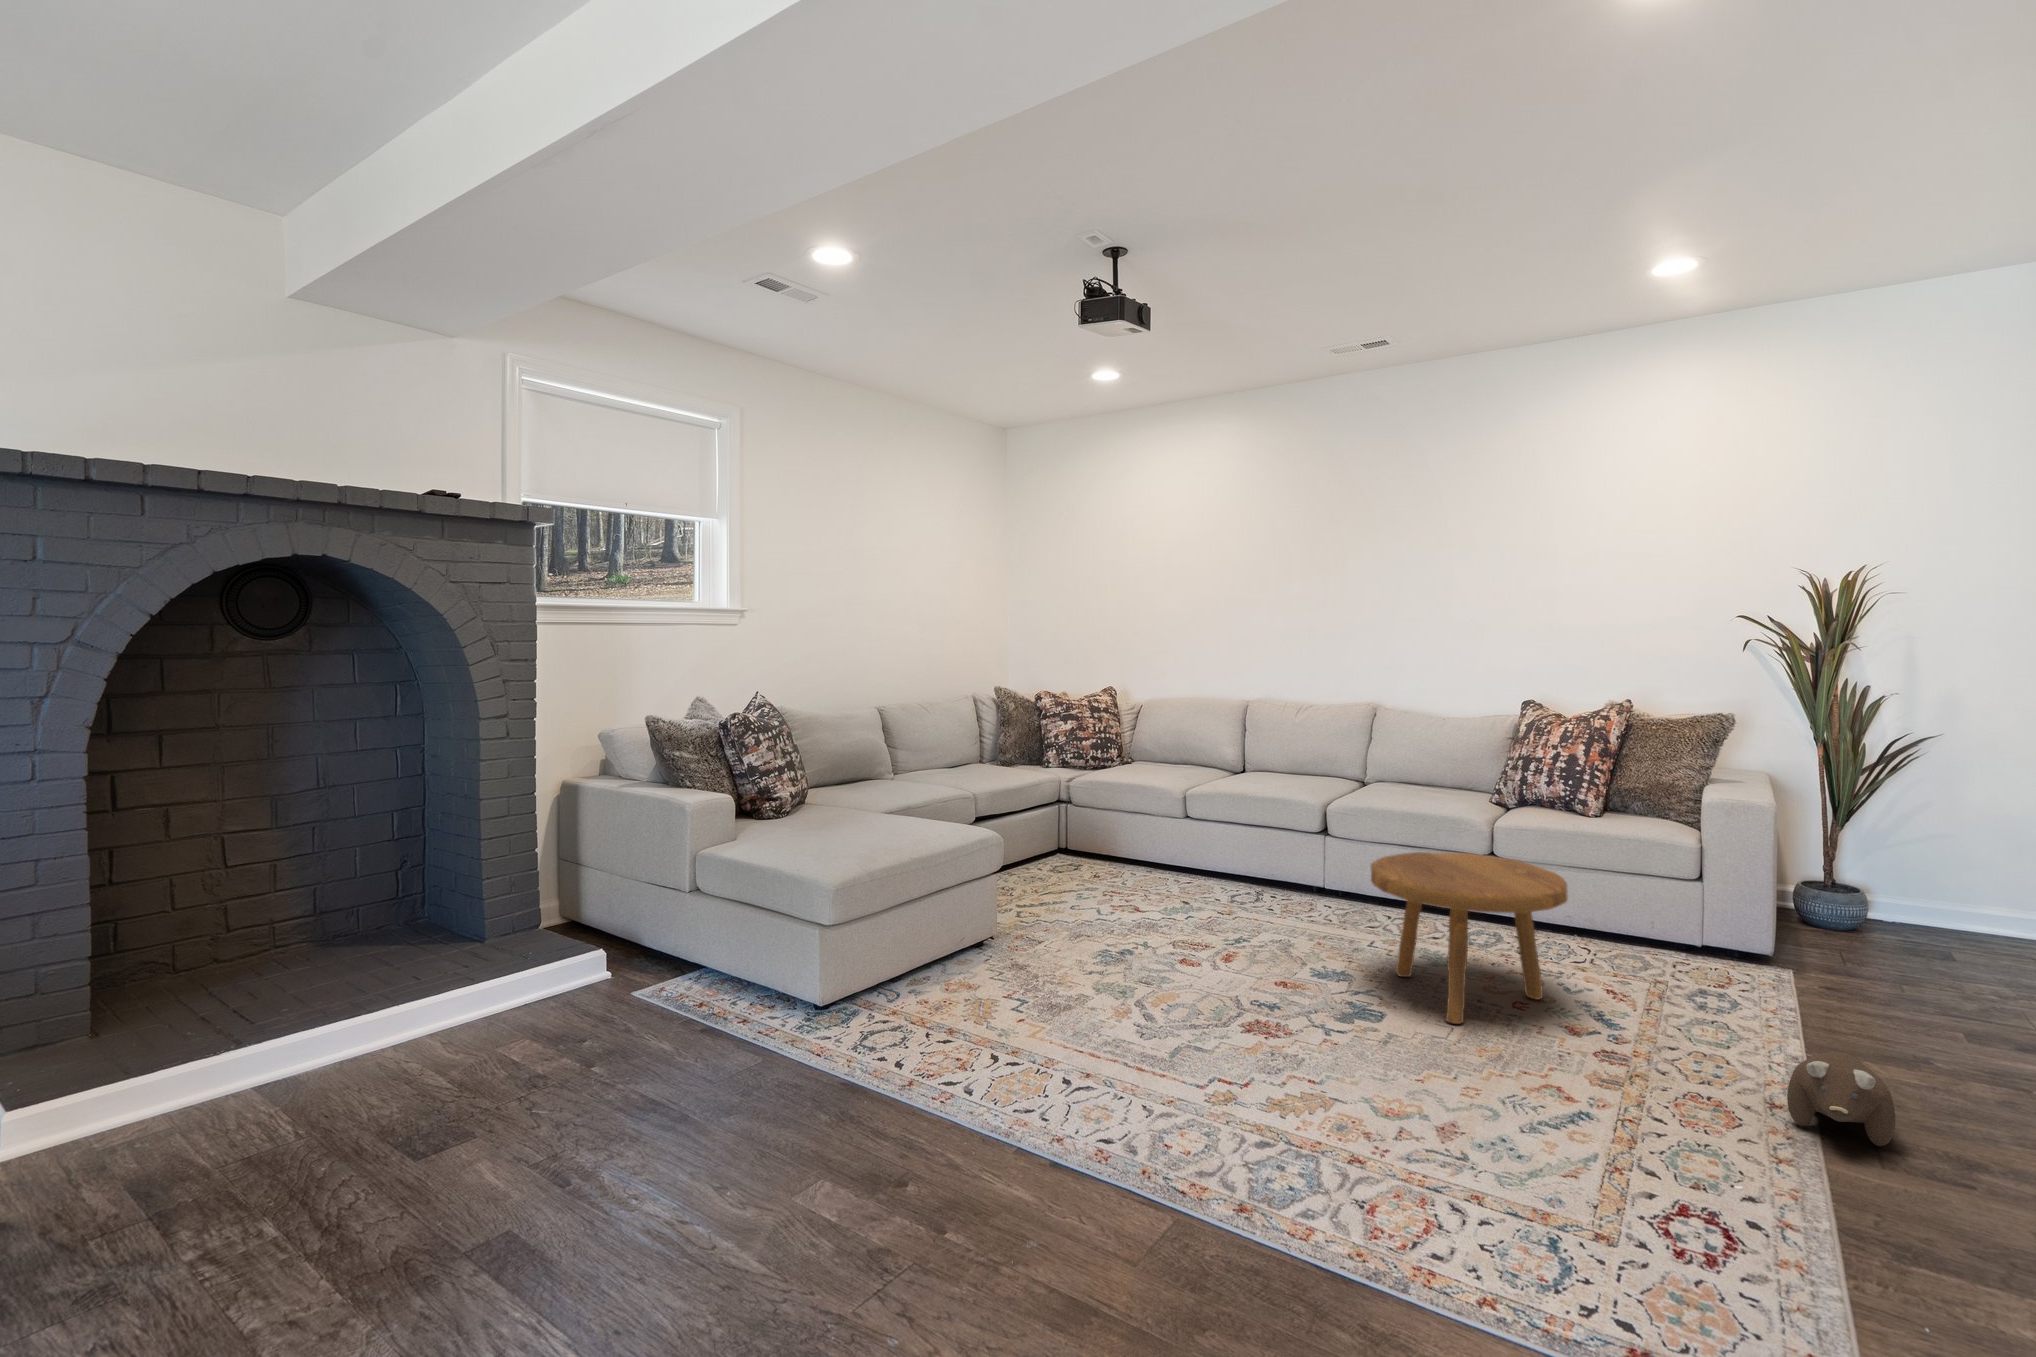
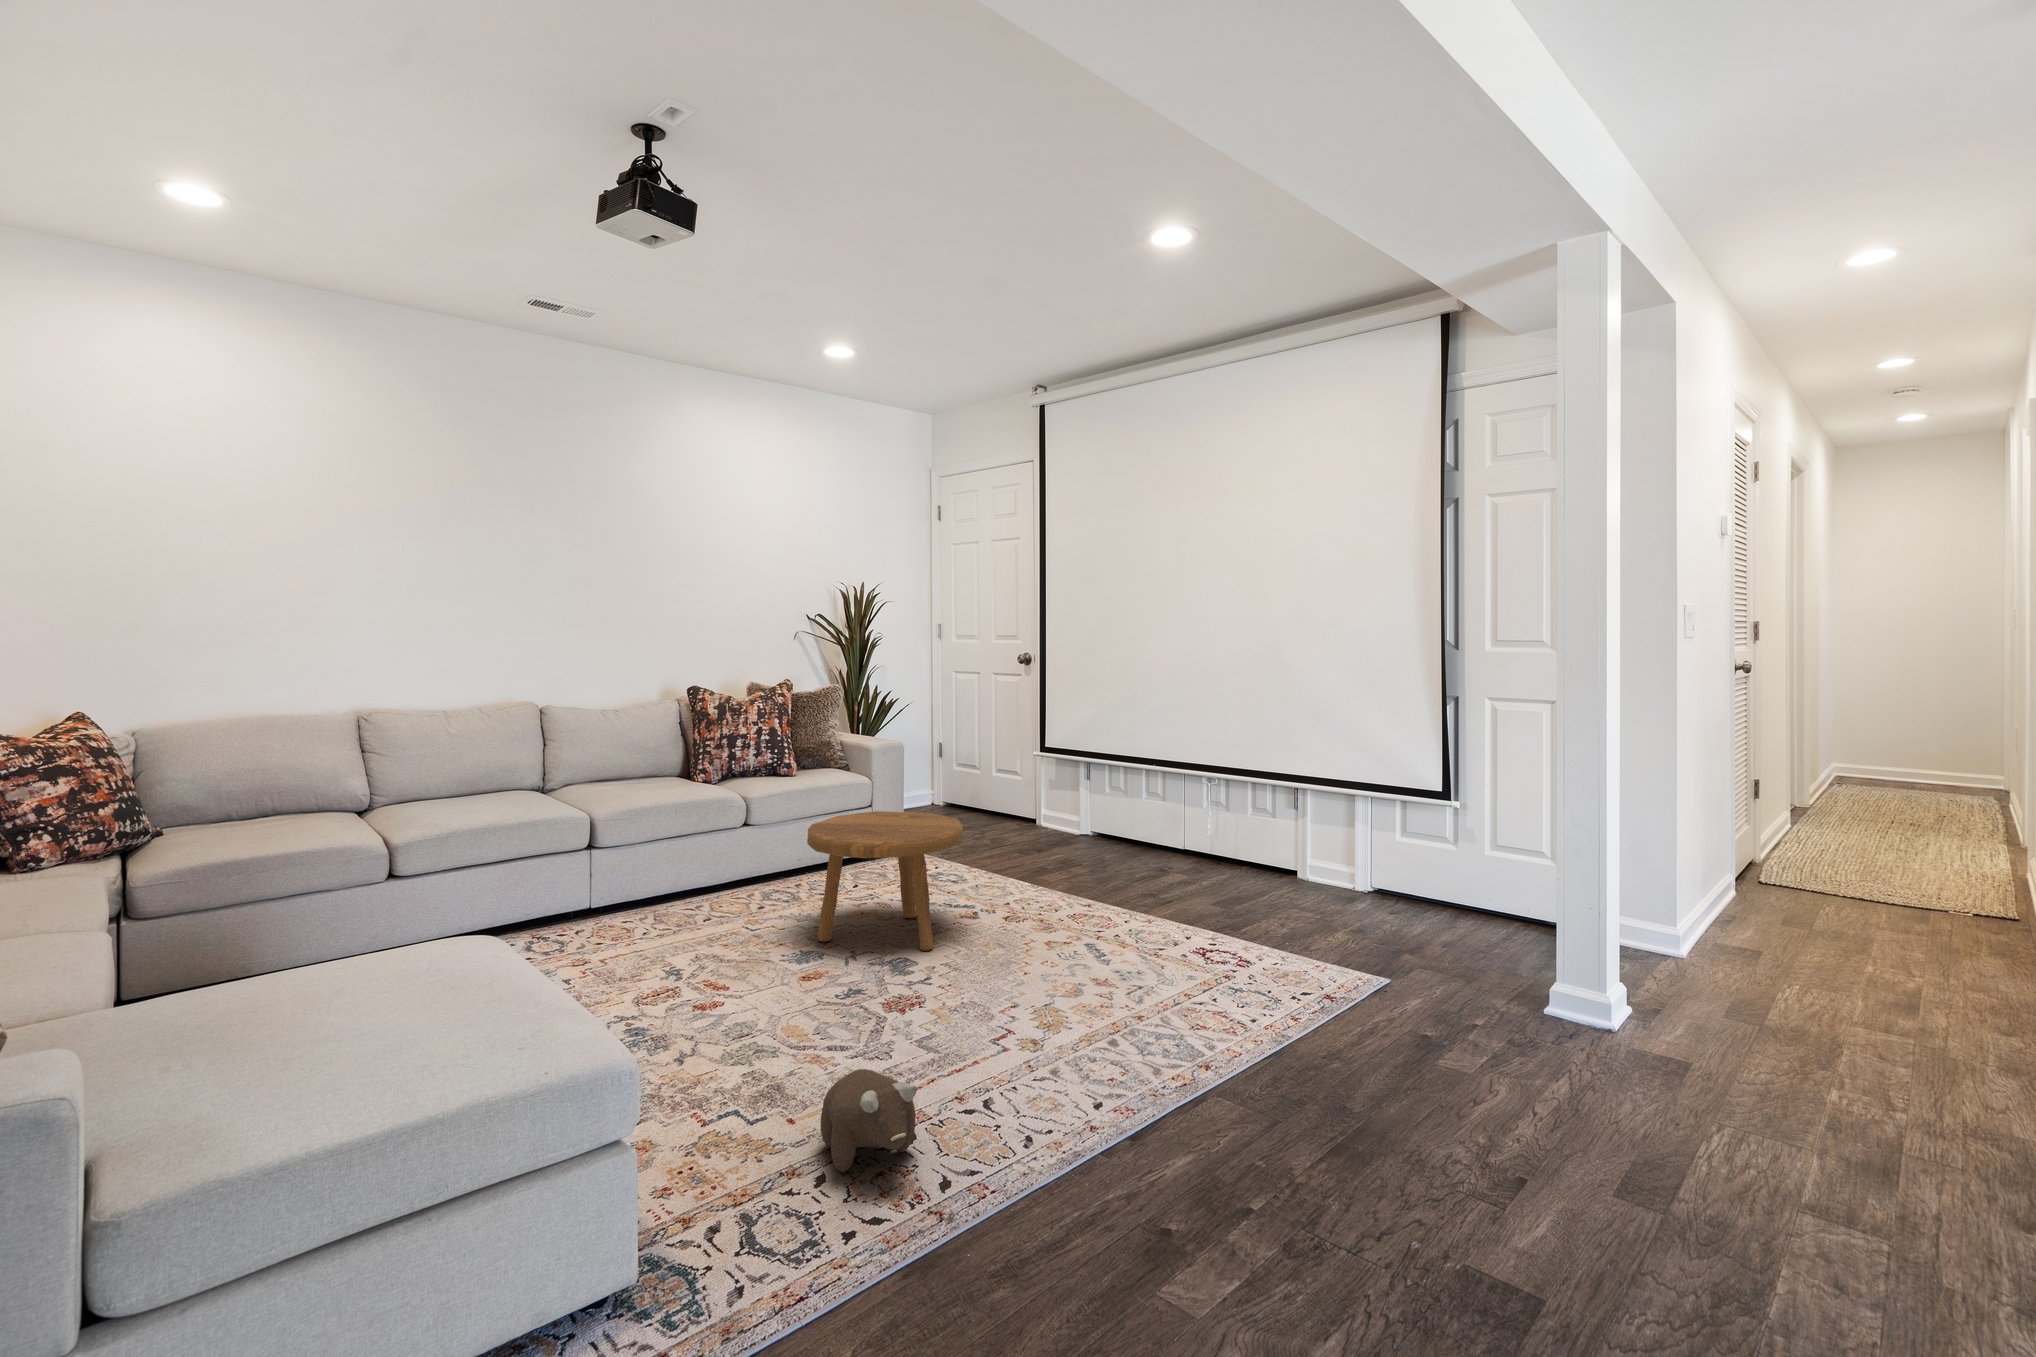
plush toy: present [1787,1052,1896,1146] -> present [821,1069,917,1172]

